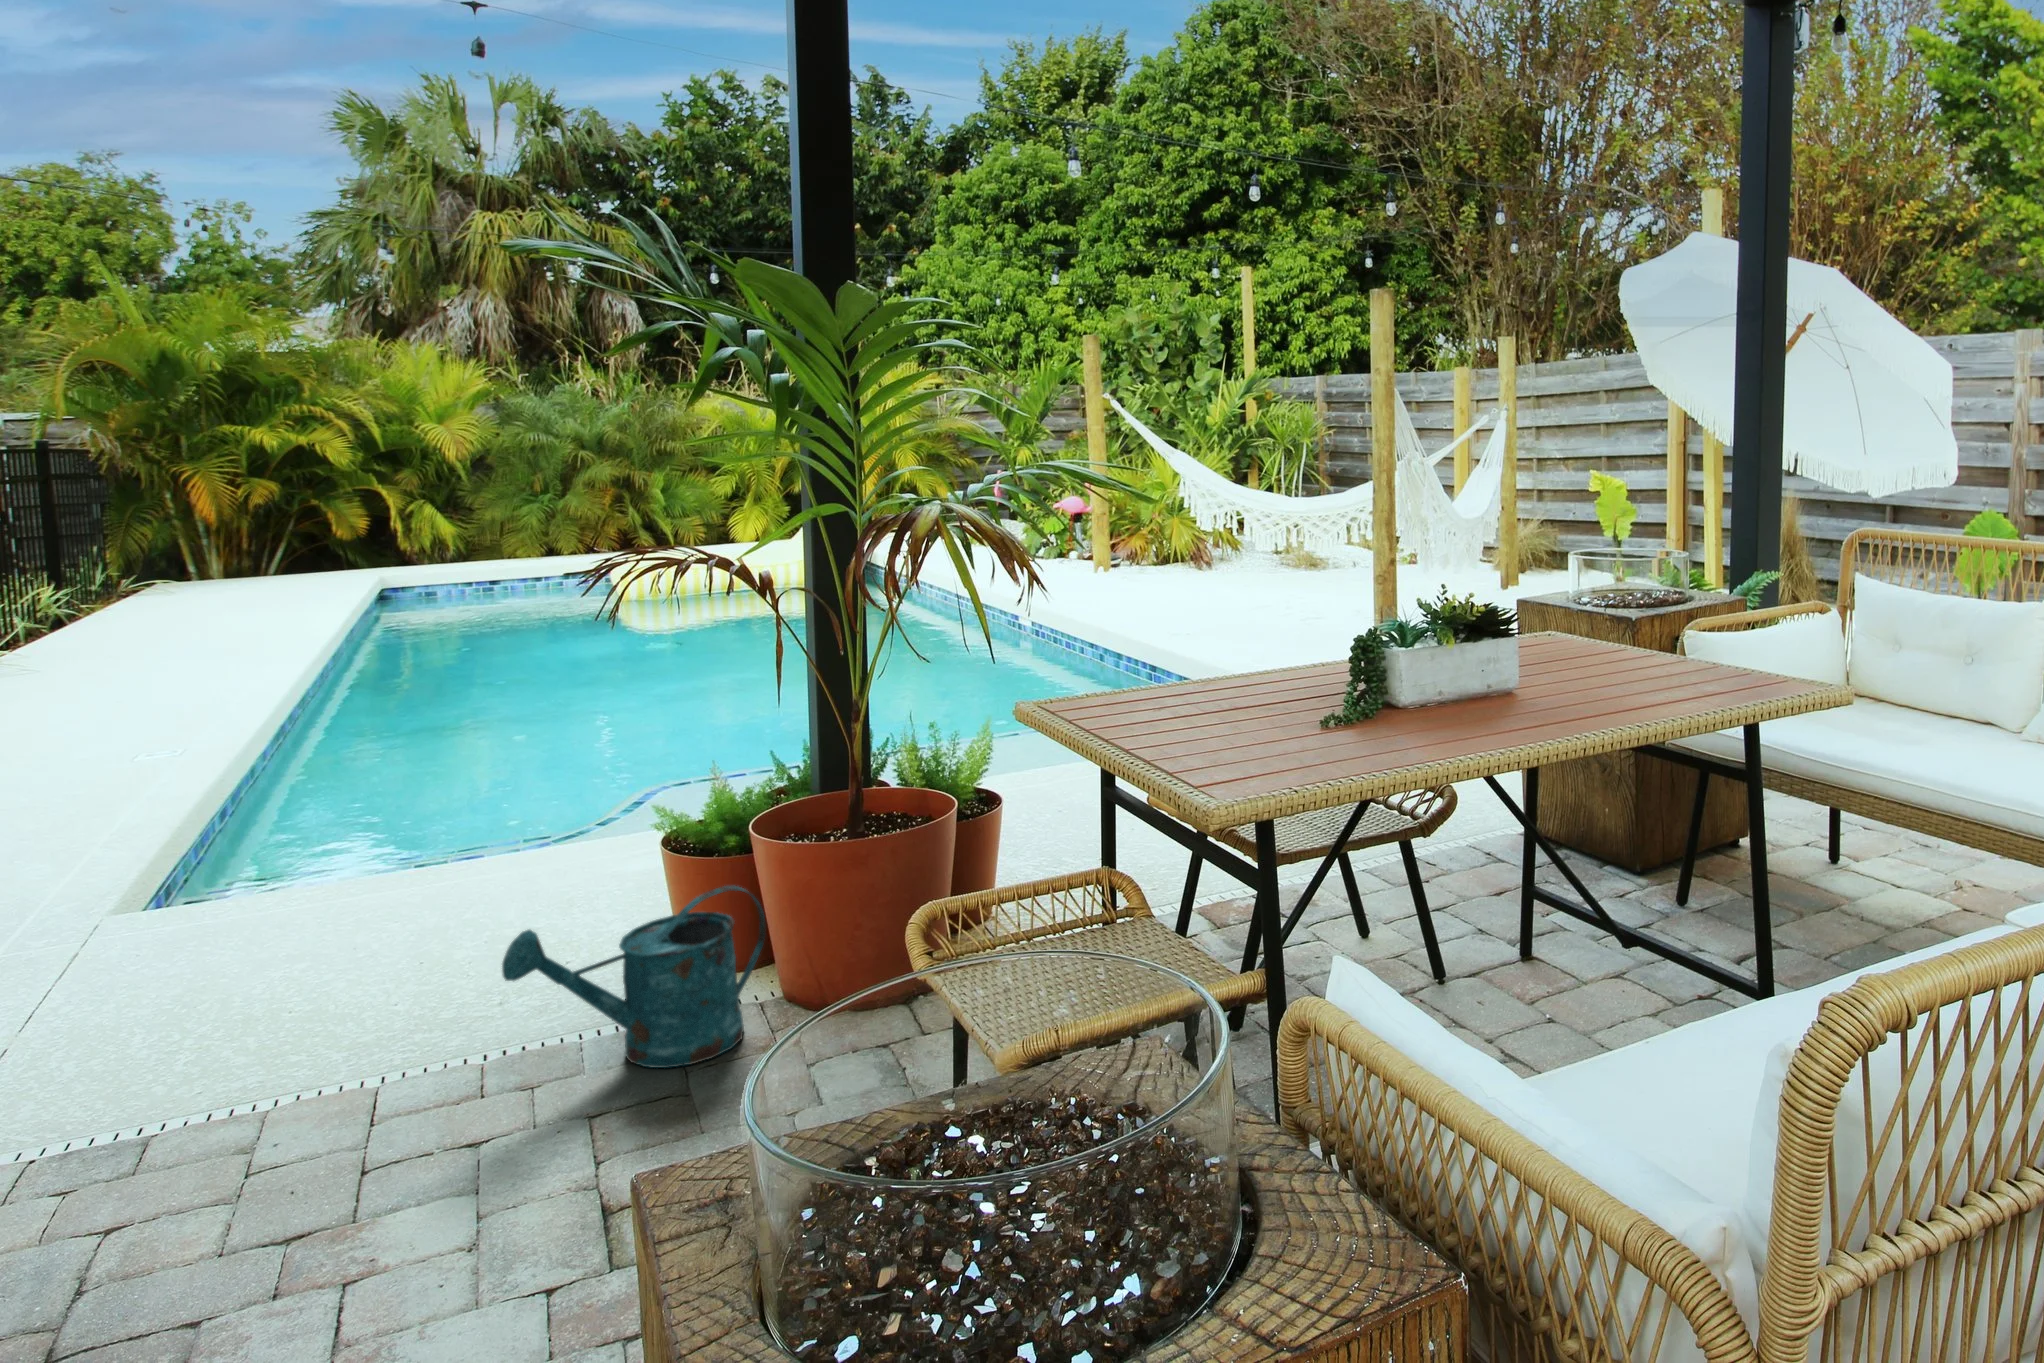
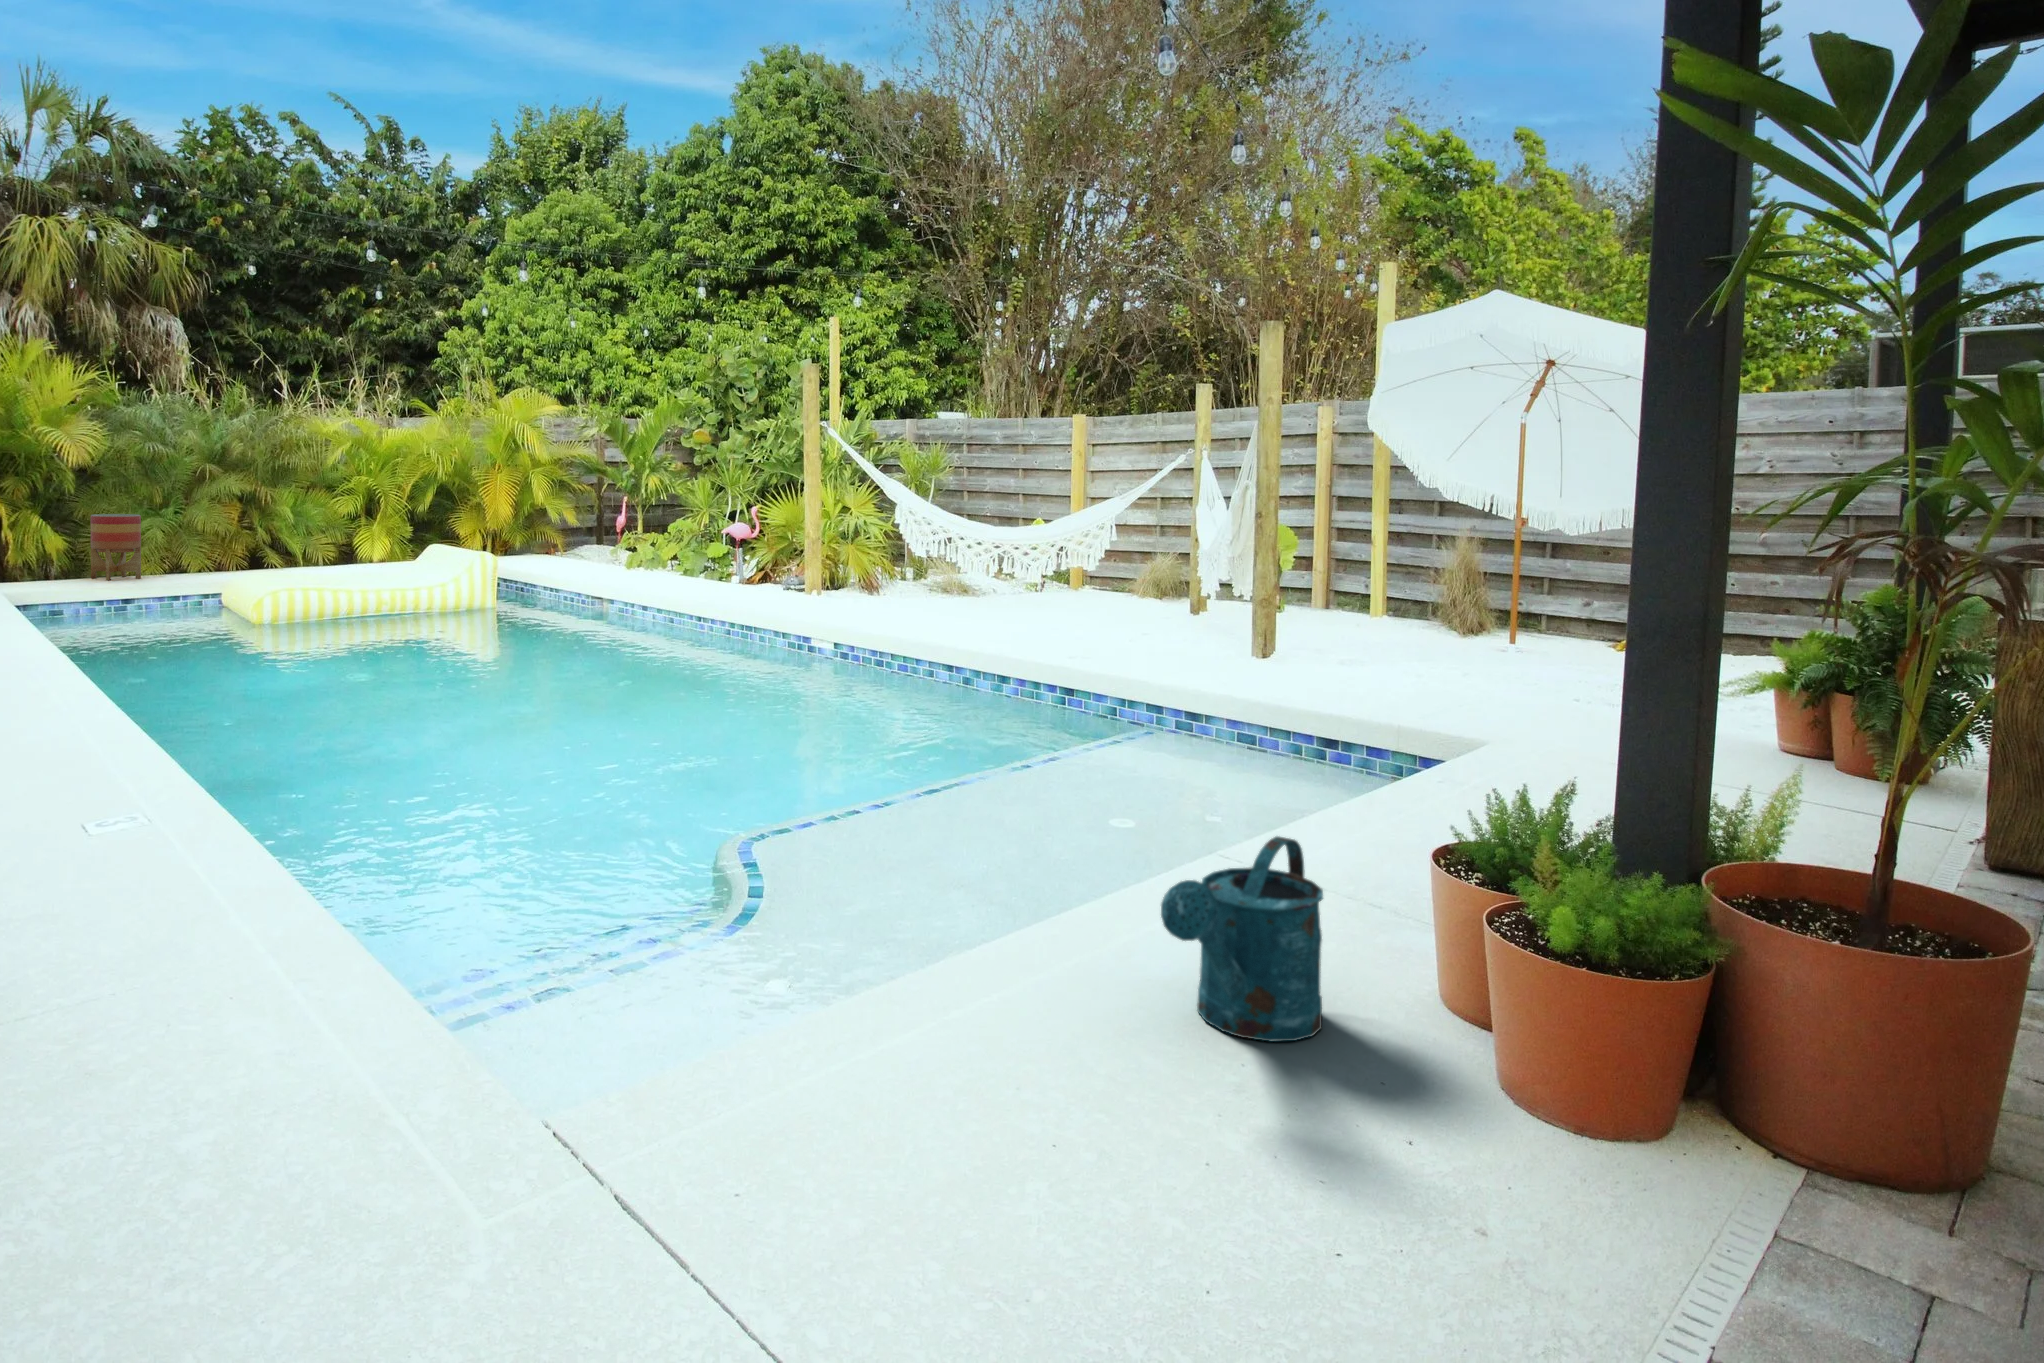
planter: none [481,499,529,561] -> present [90,514,141,580]

